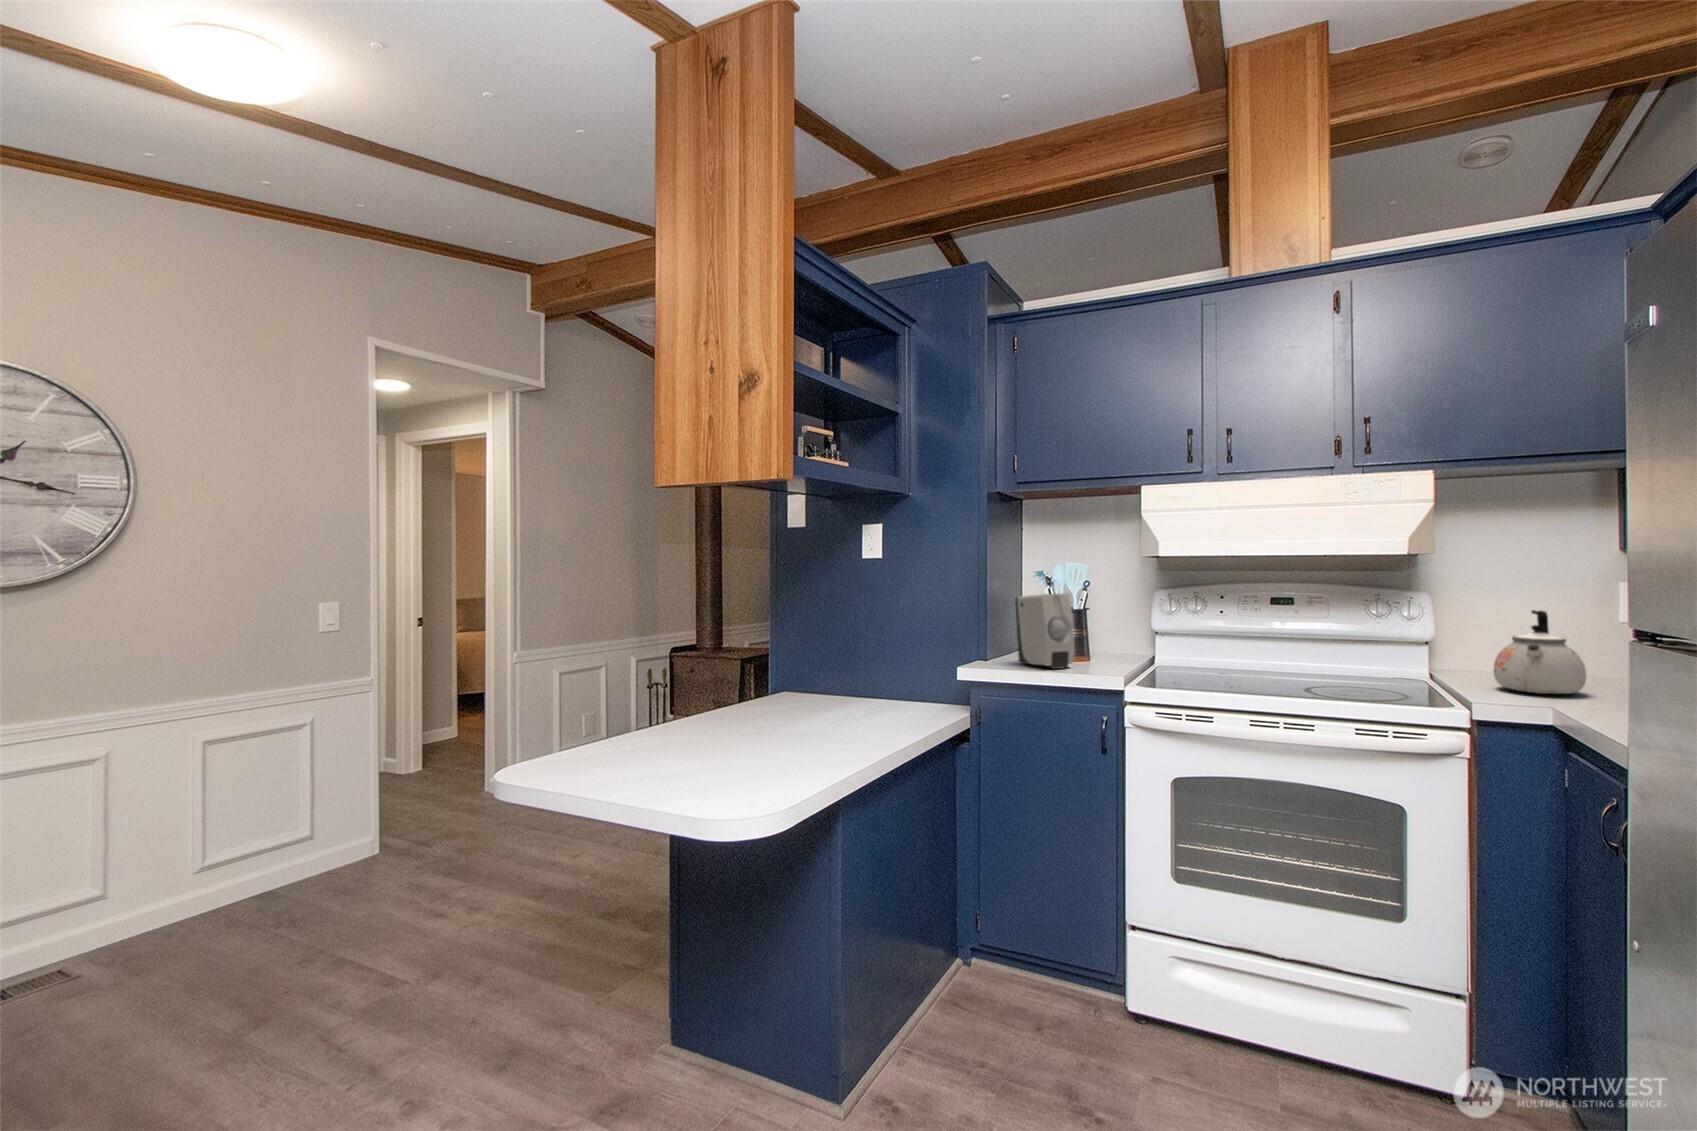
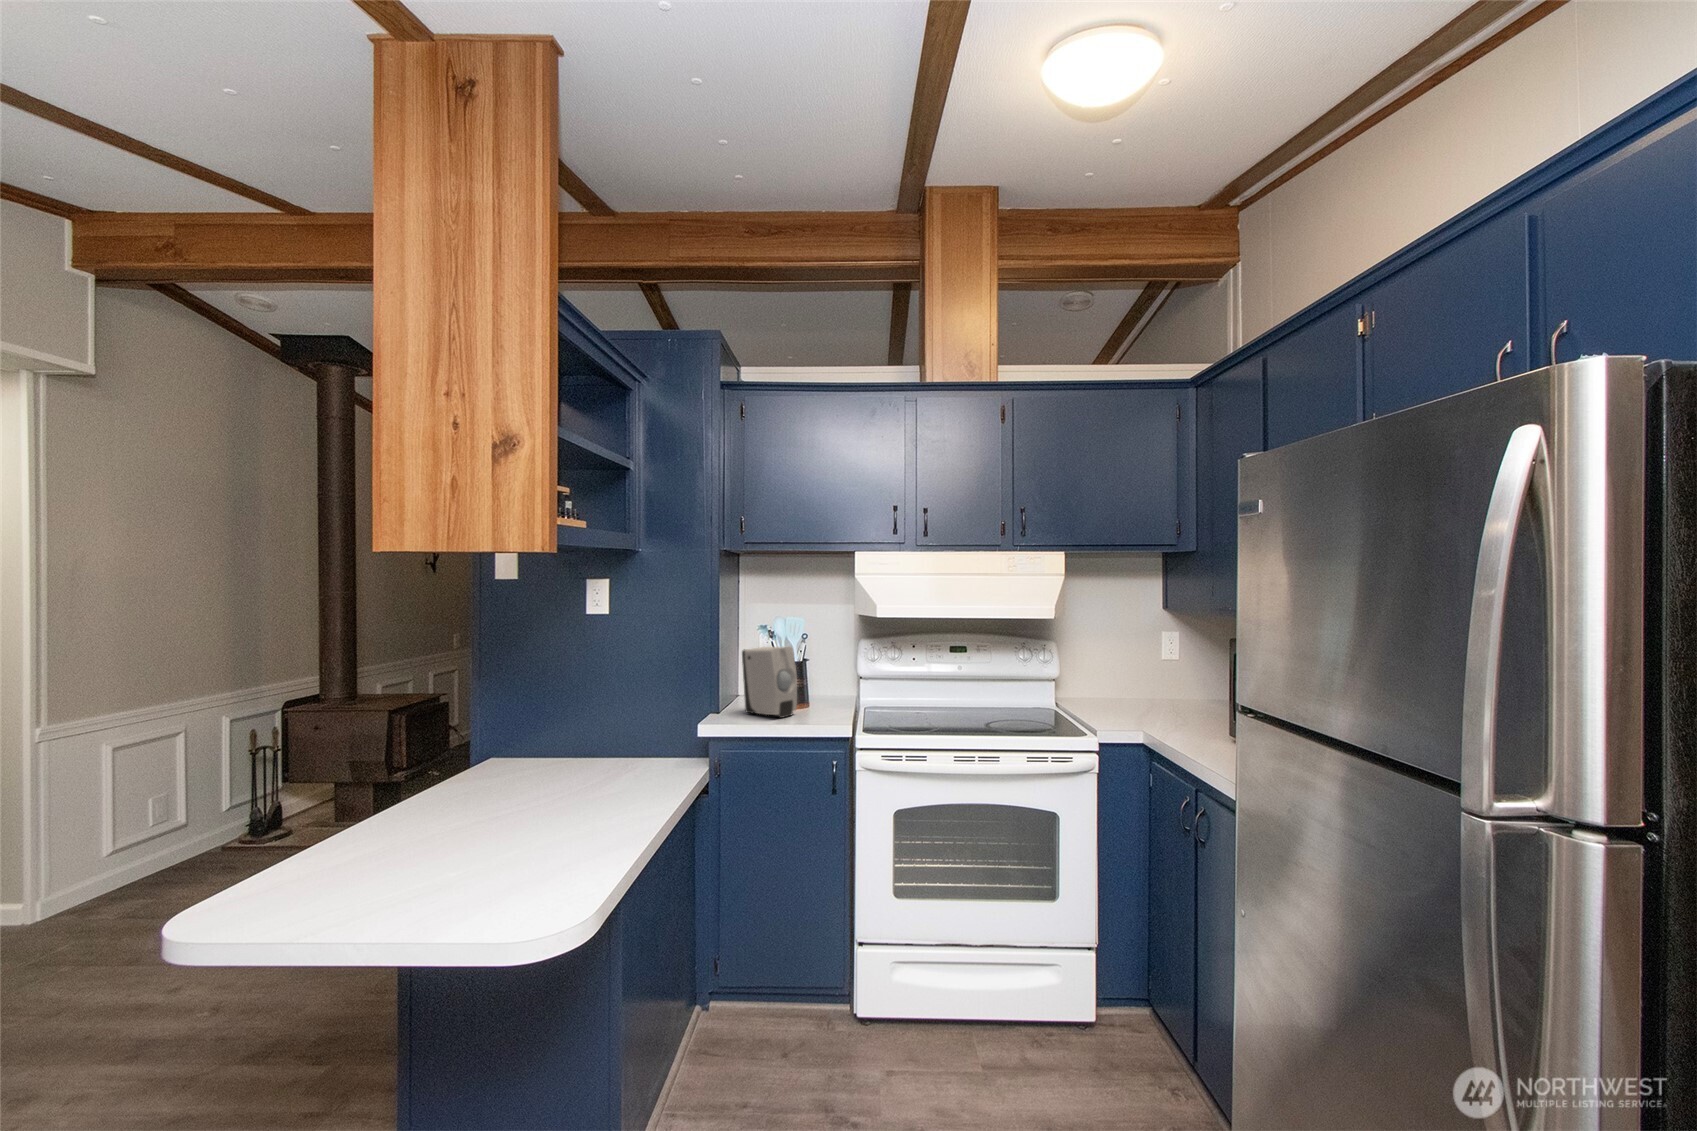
kettle: present [1493,610,1587,694] -> none [1098,653,1151,714]

